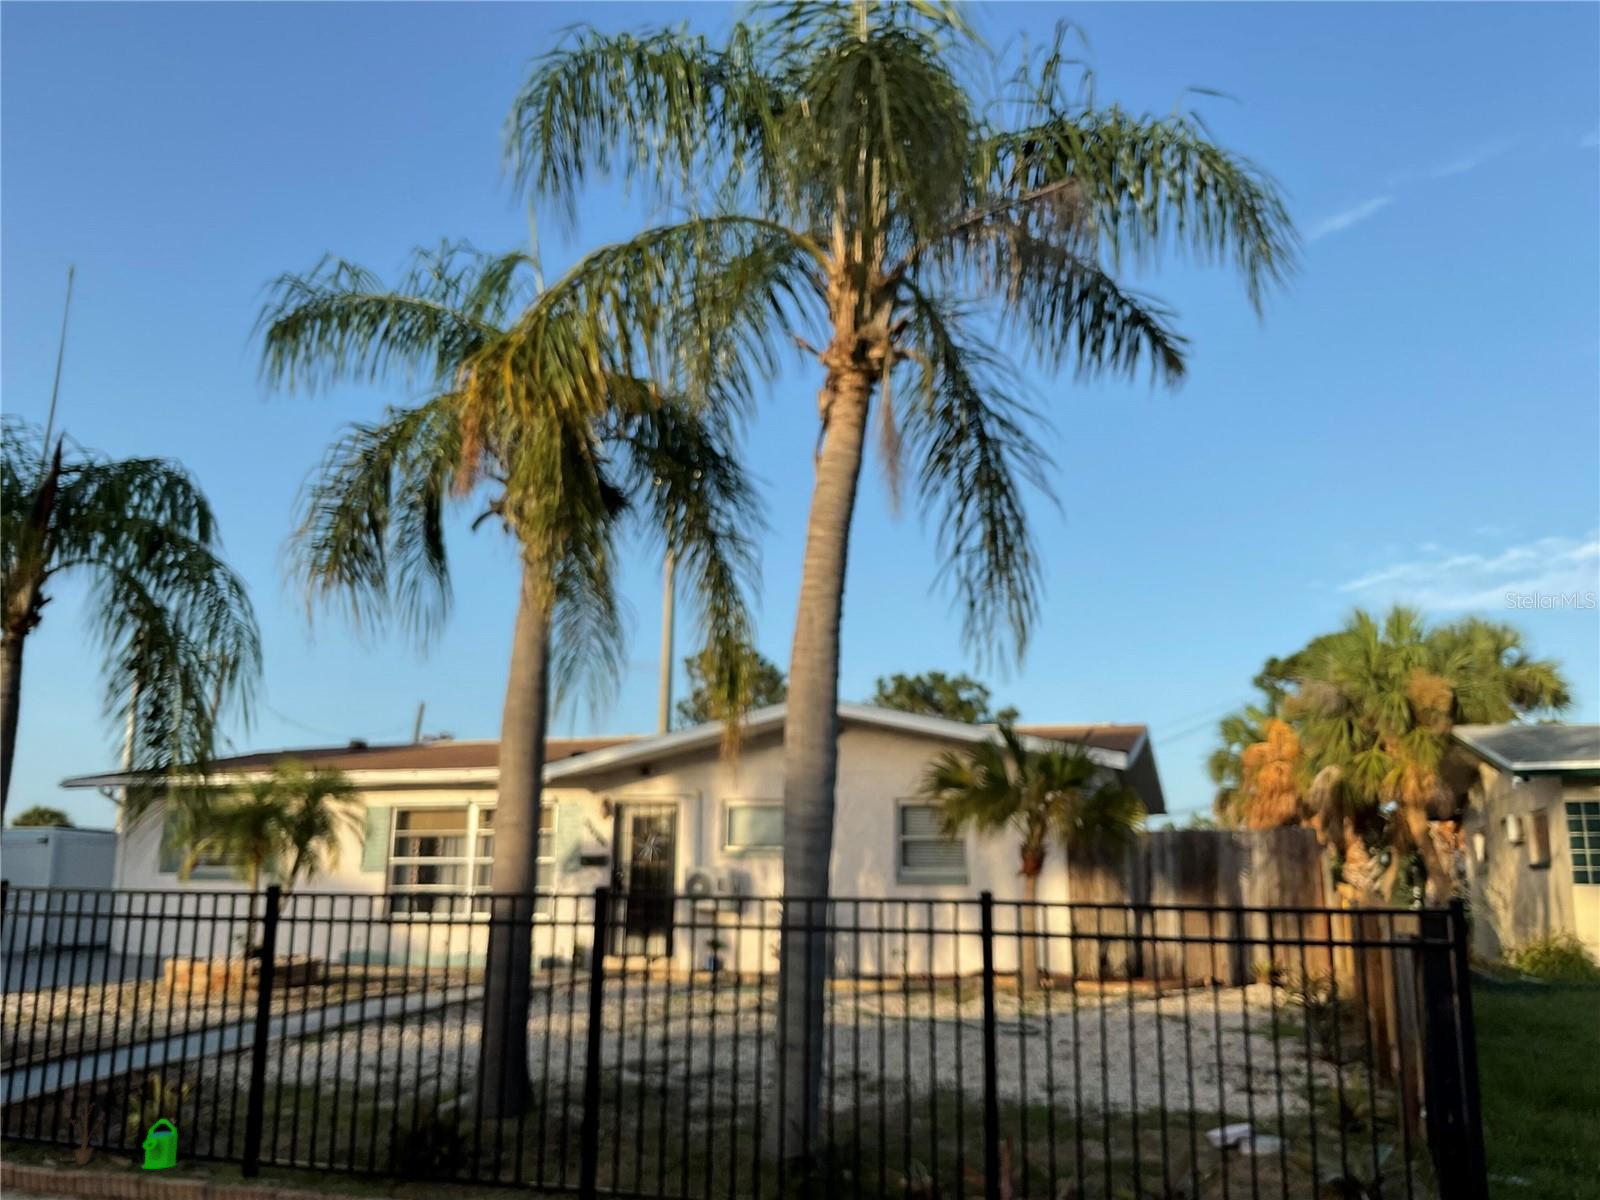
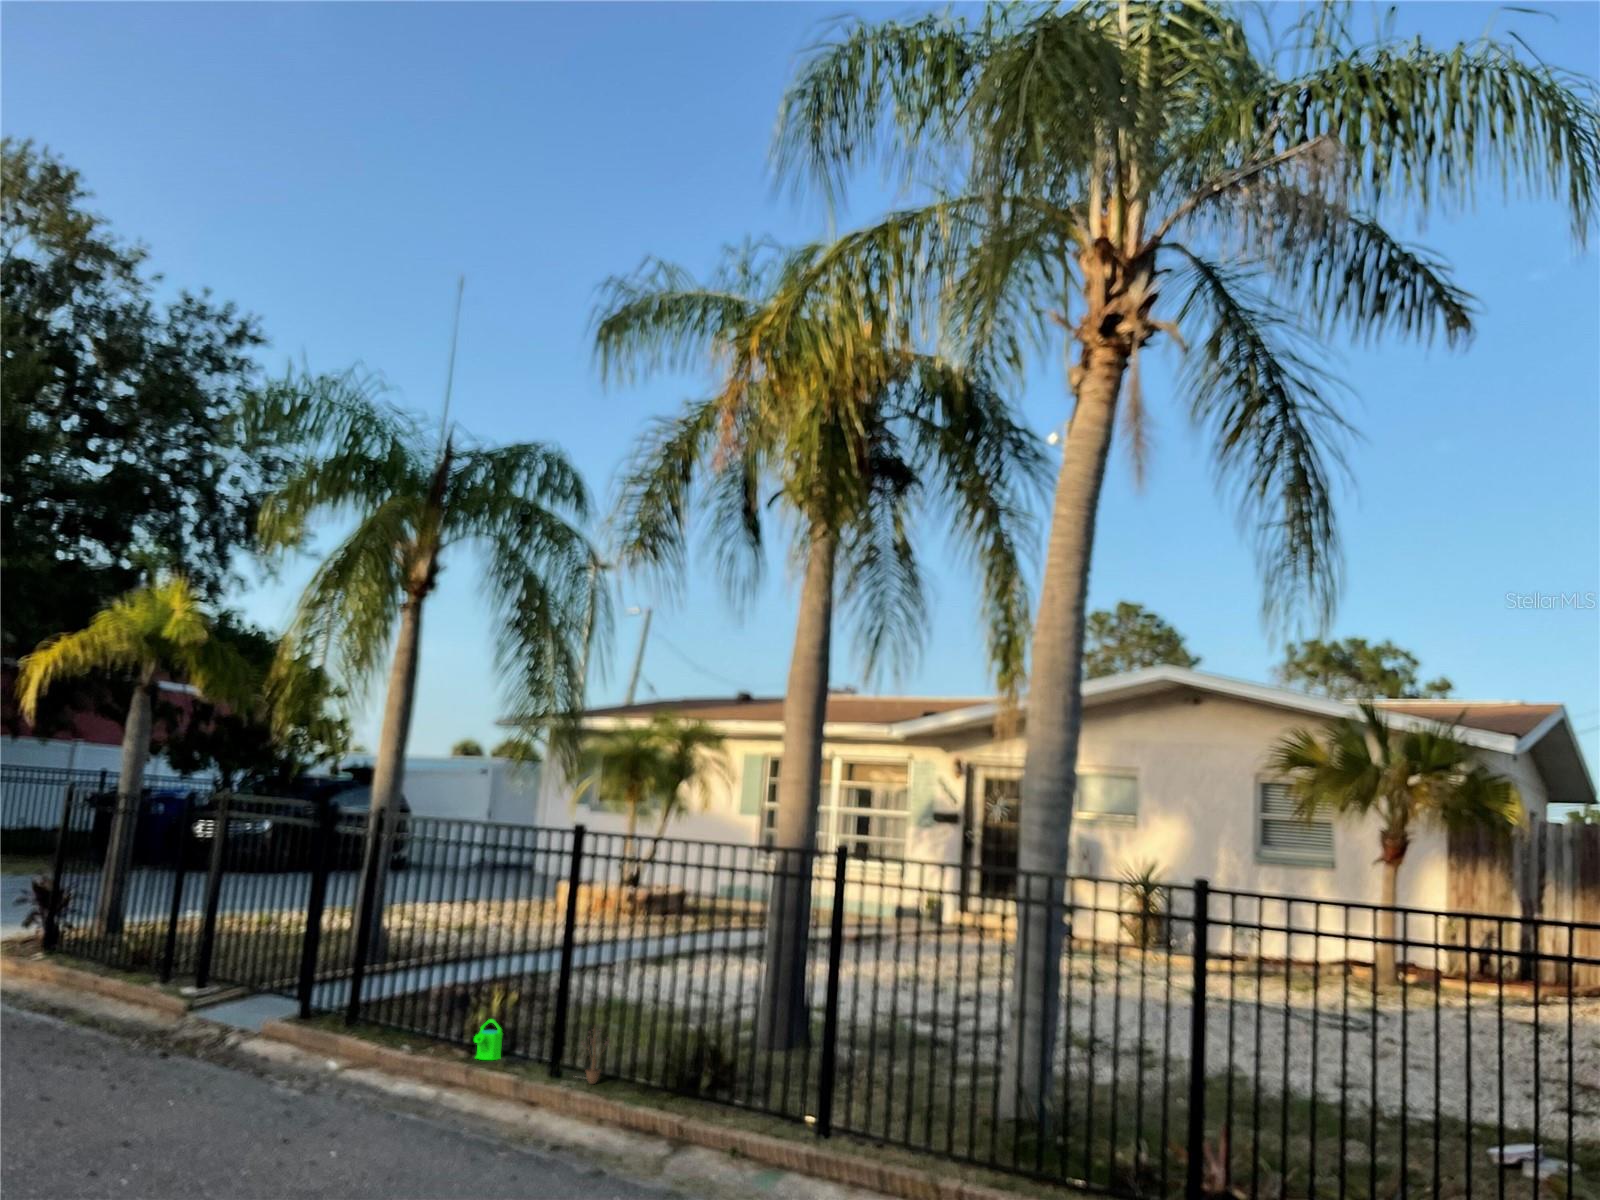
decorative plant: present [60,1102,104,1165] -> present [575,1029,609,1084]

